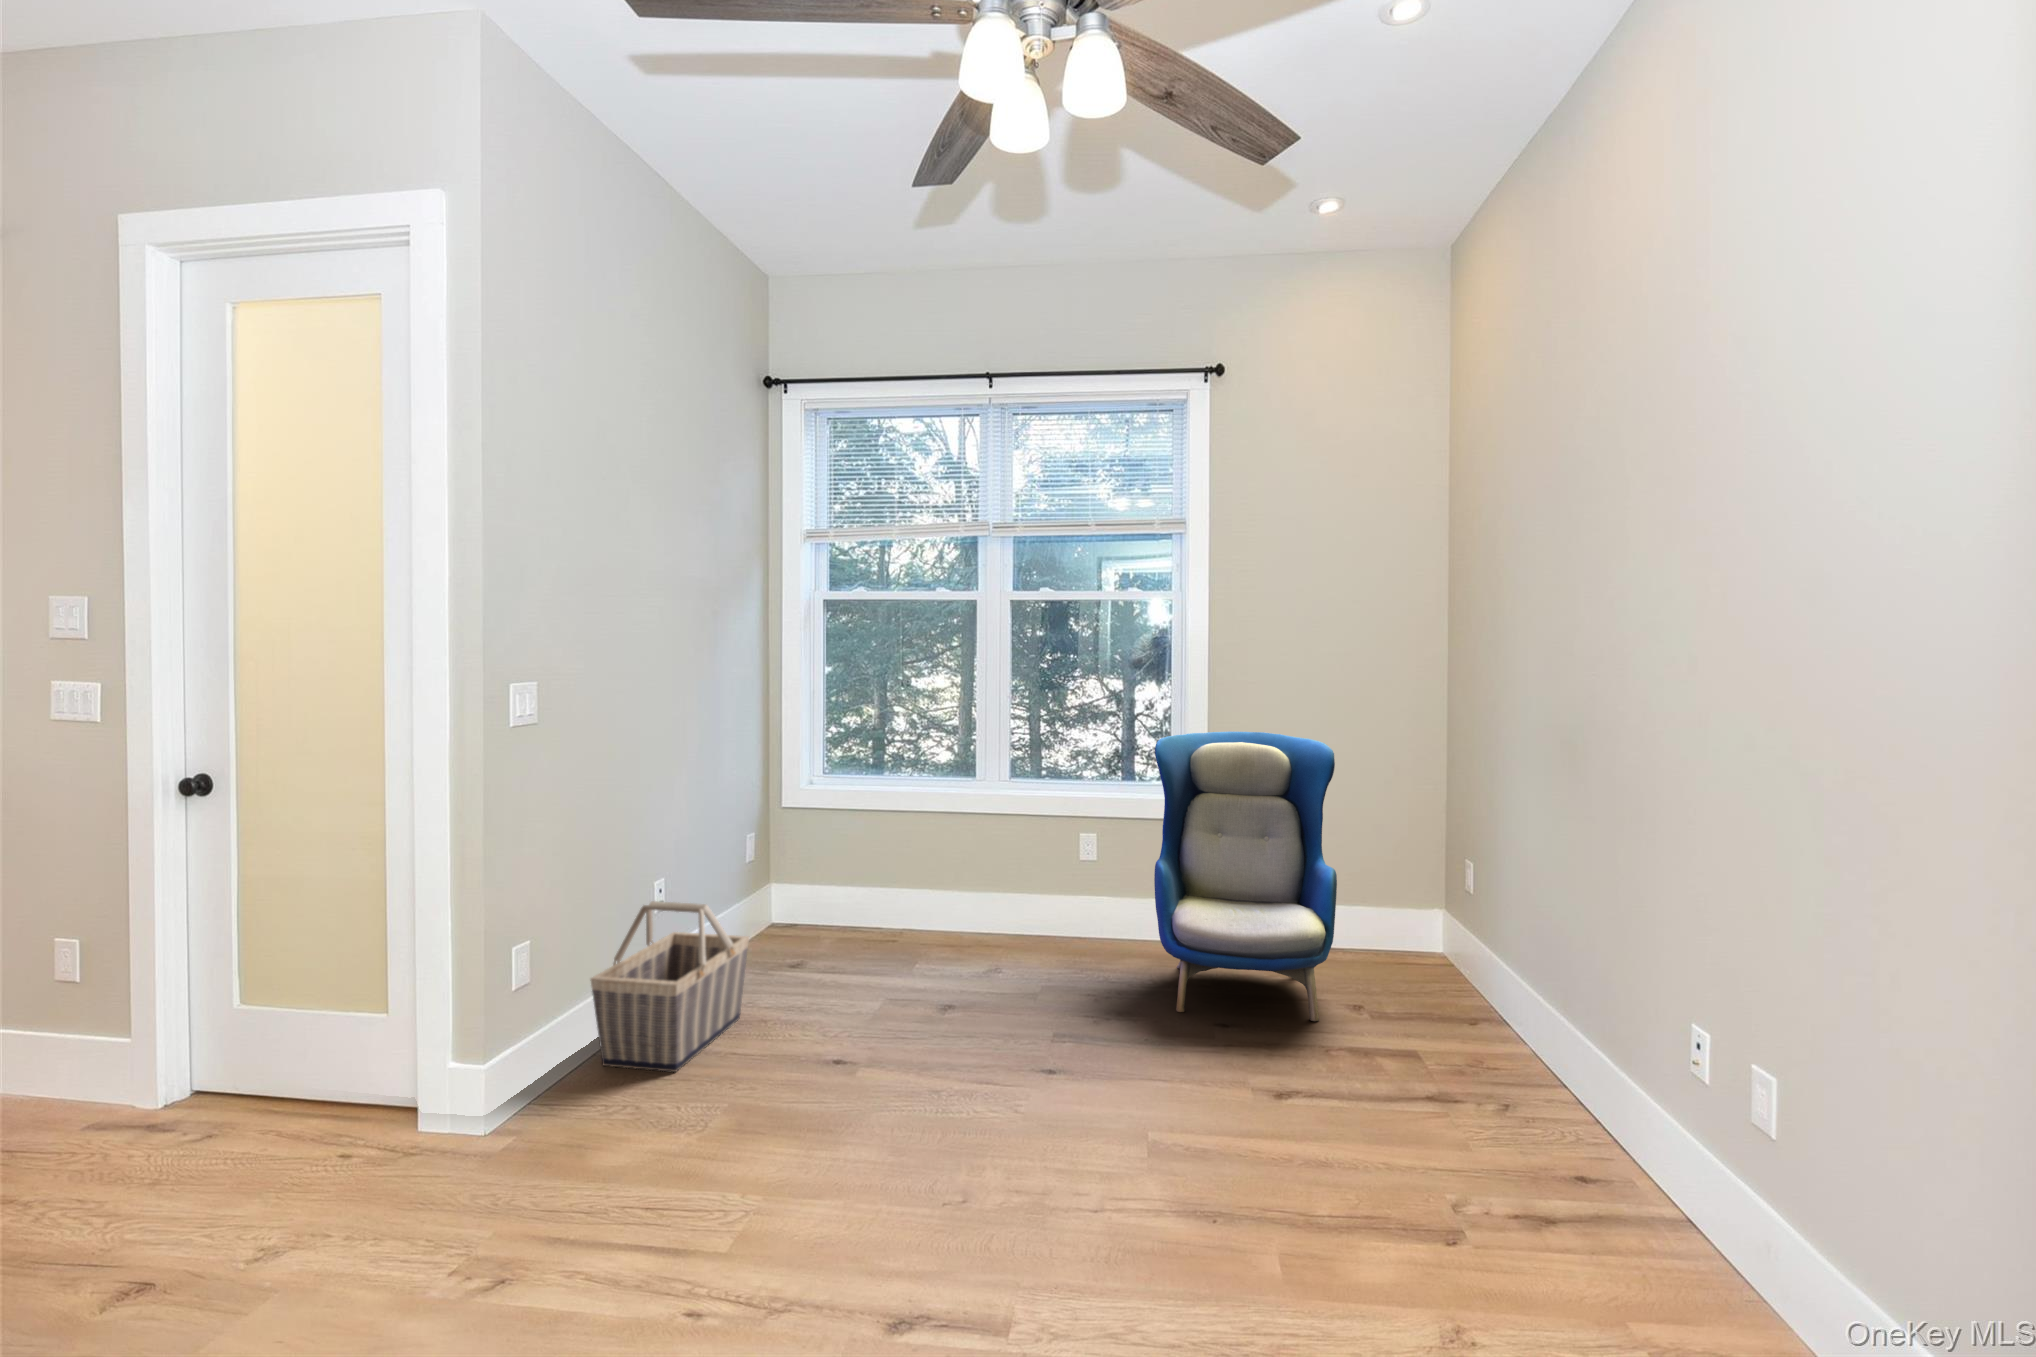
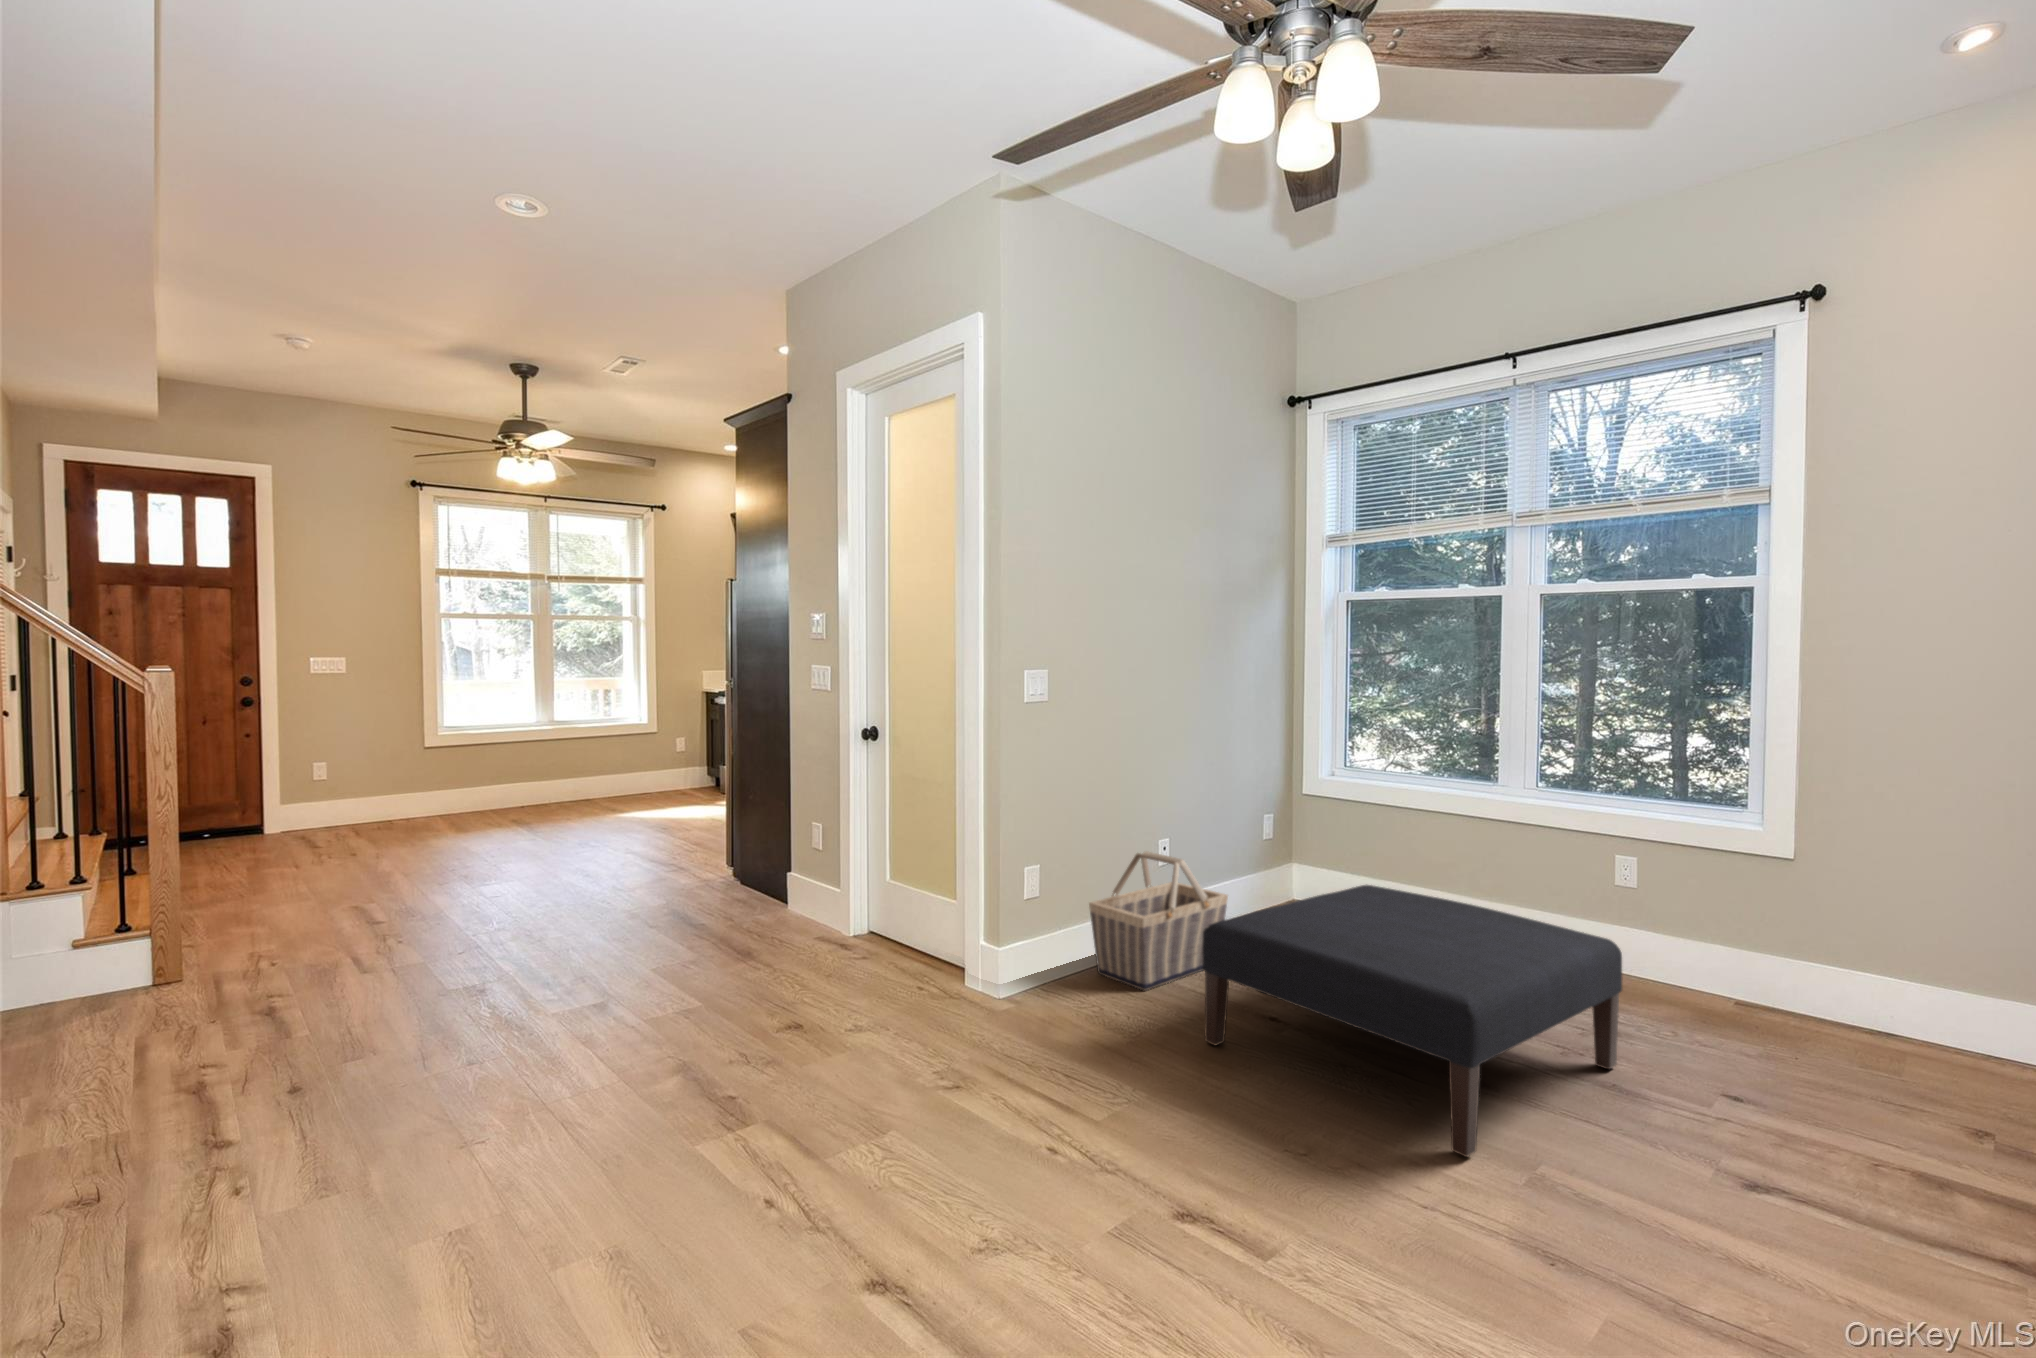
armchair: present [1154,732,1337,1021] -> none [1672,743,1981,1125]
ottoman: none [782,900,1140,1151] -> present [1202,885,1622,1157]

